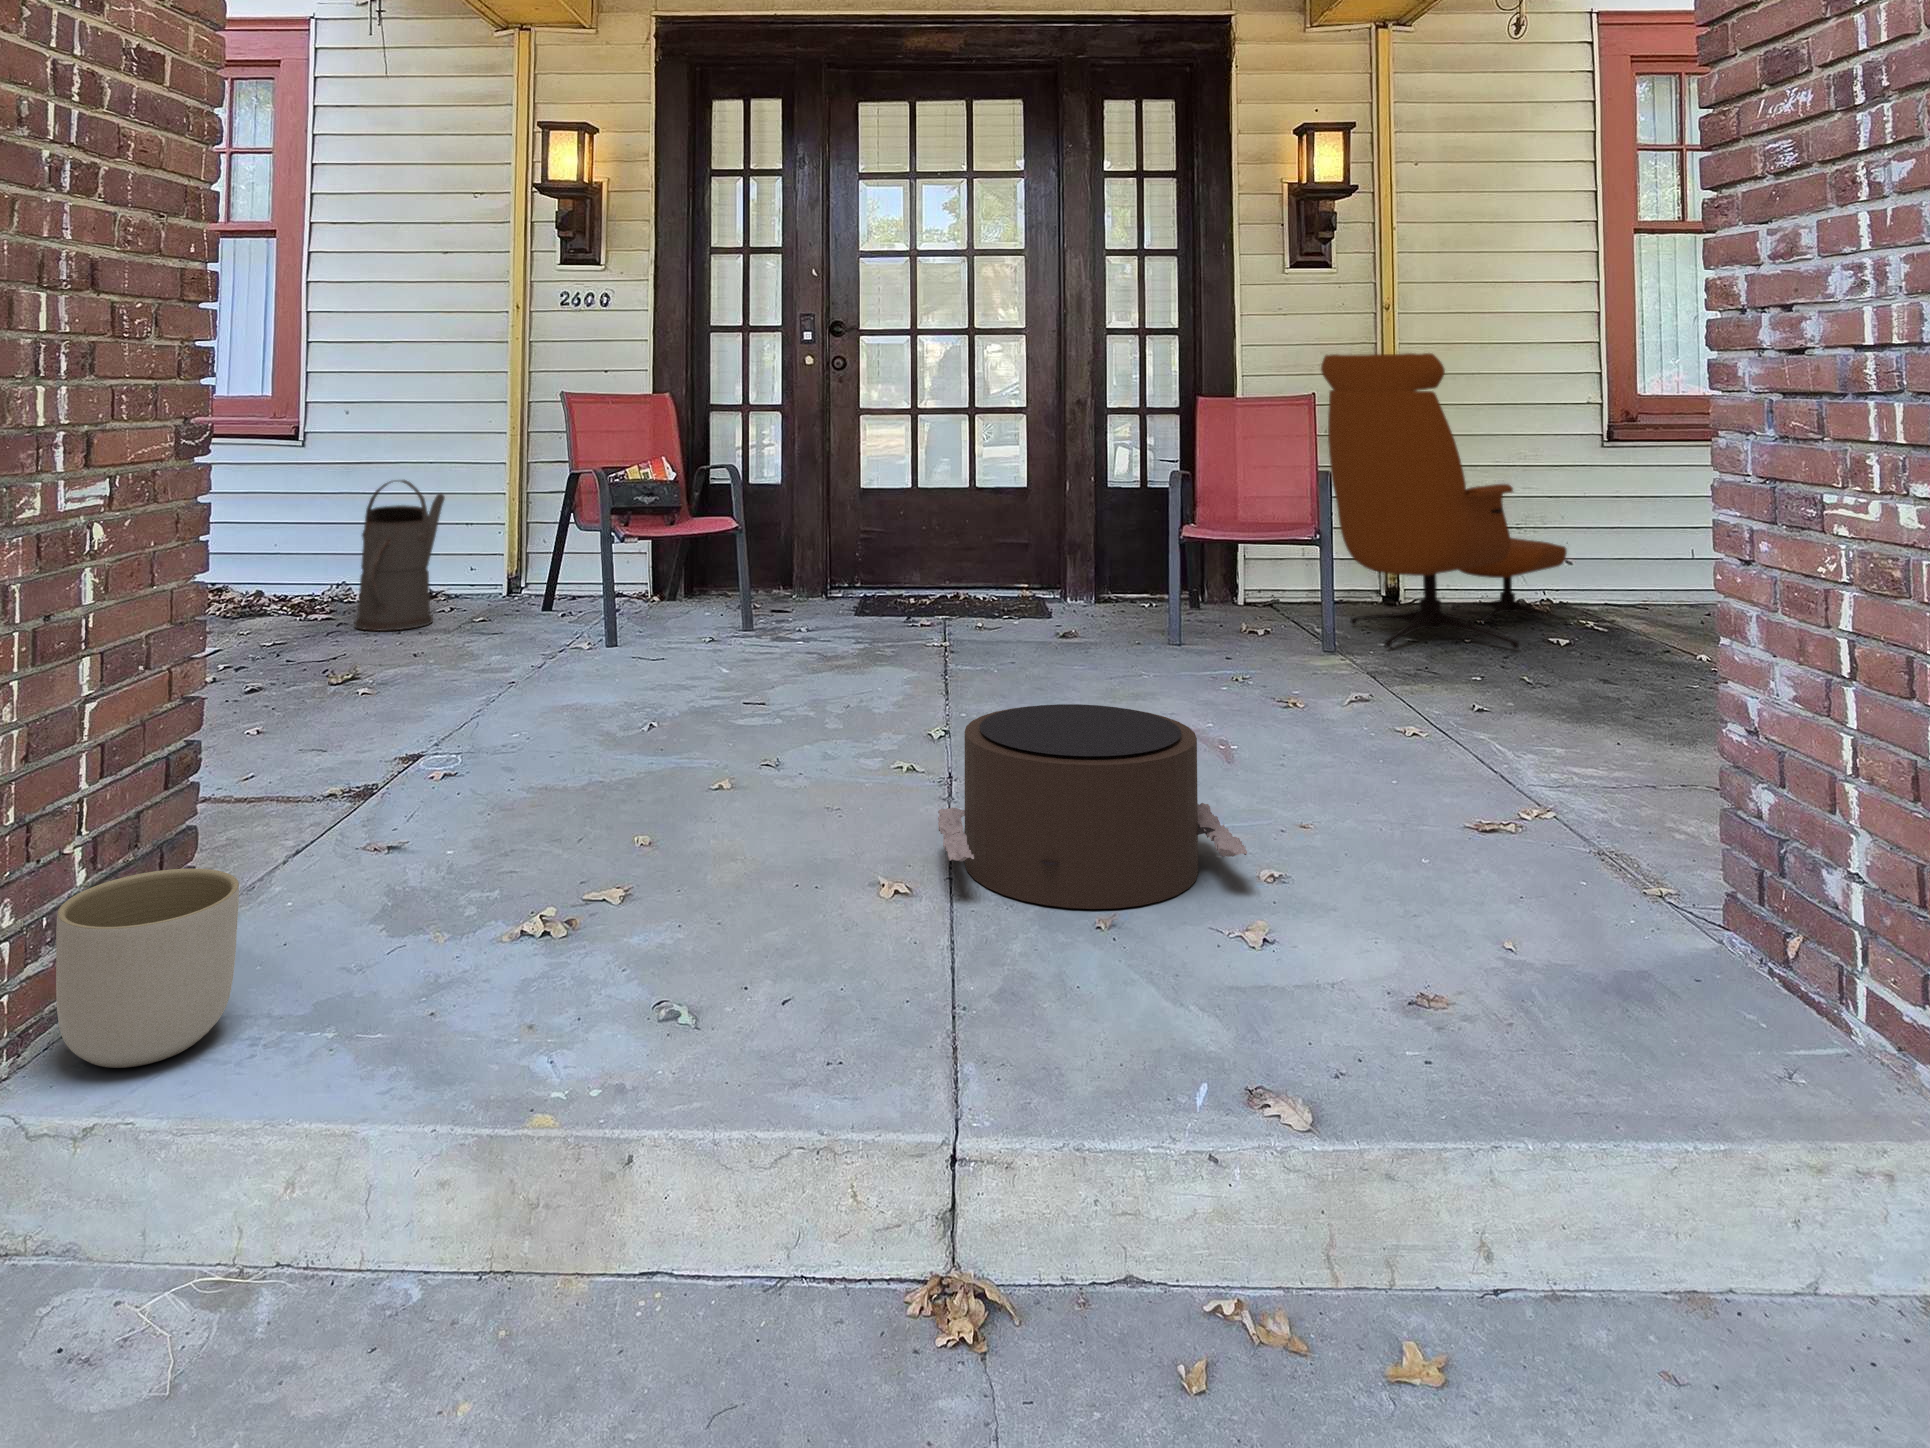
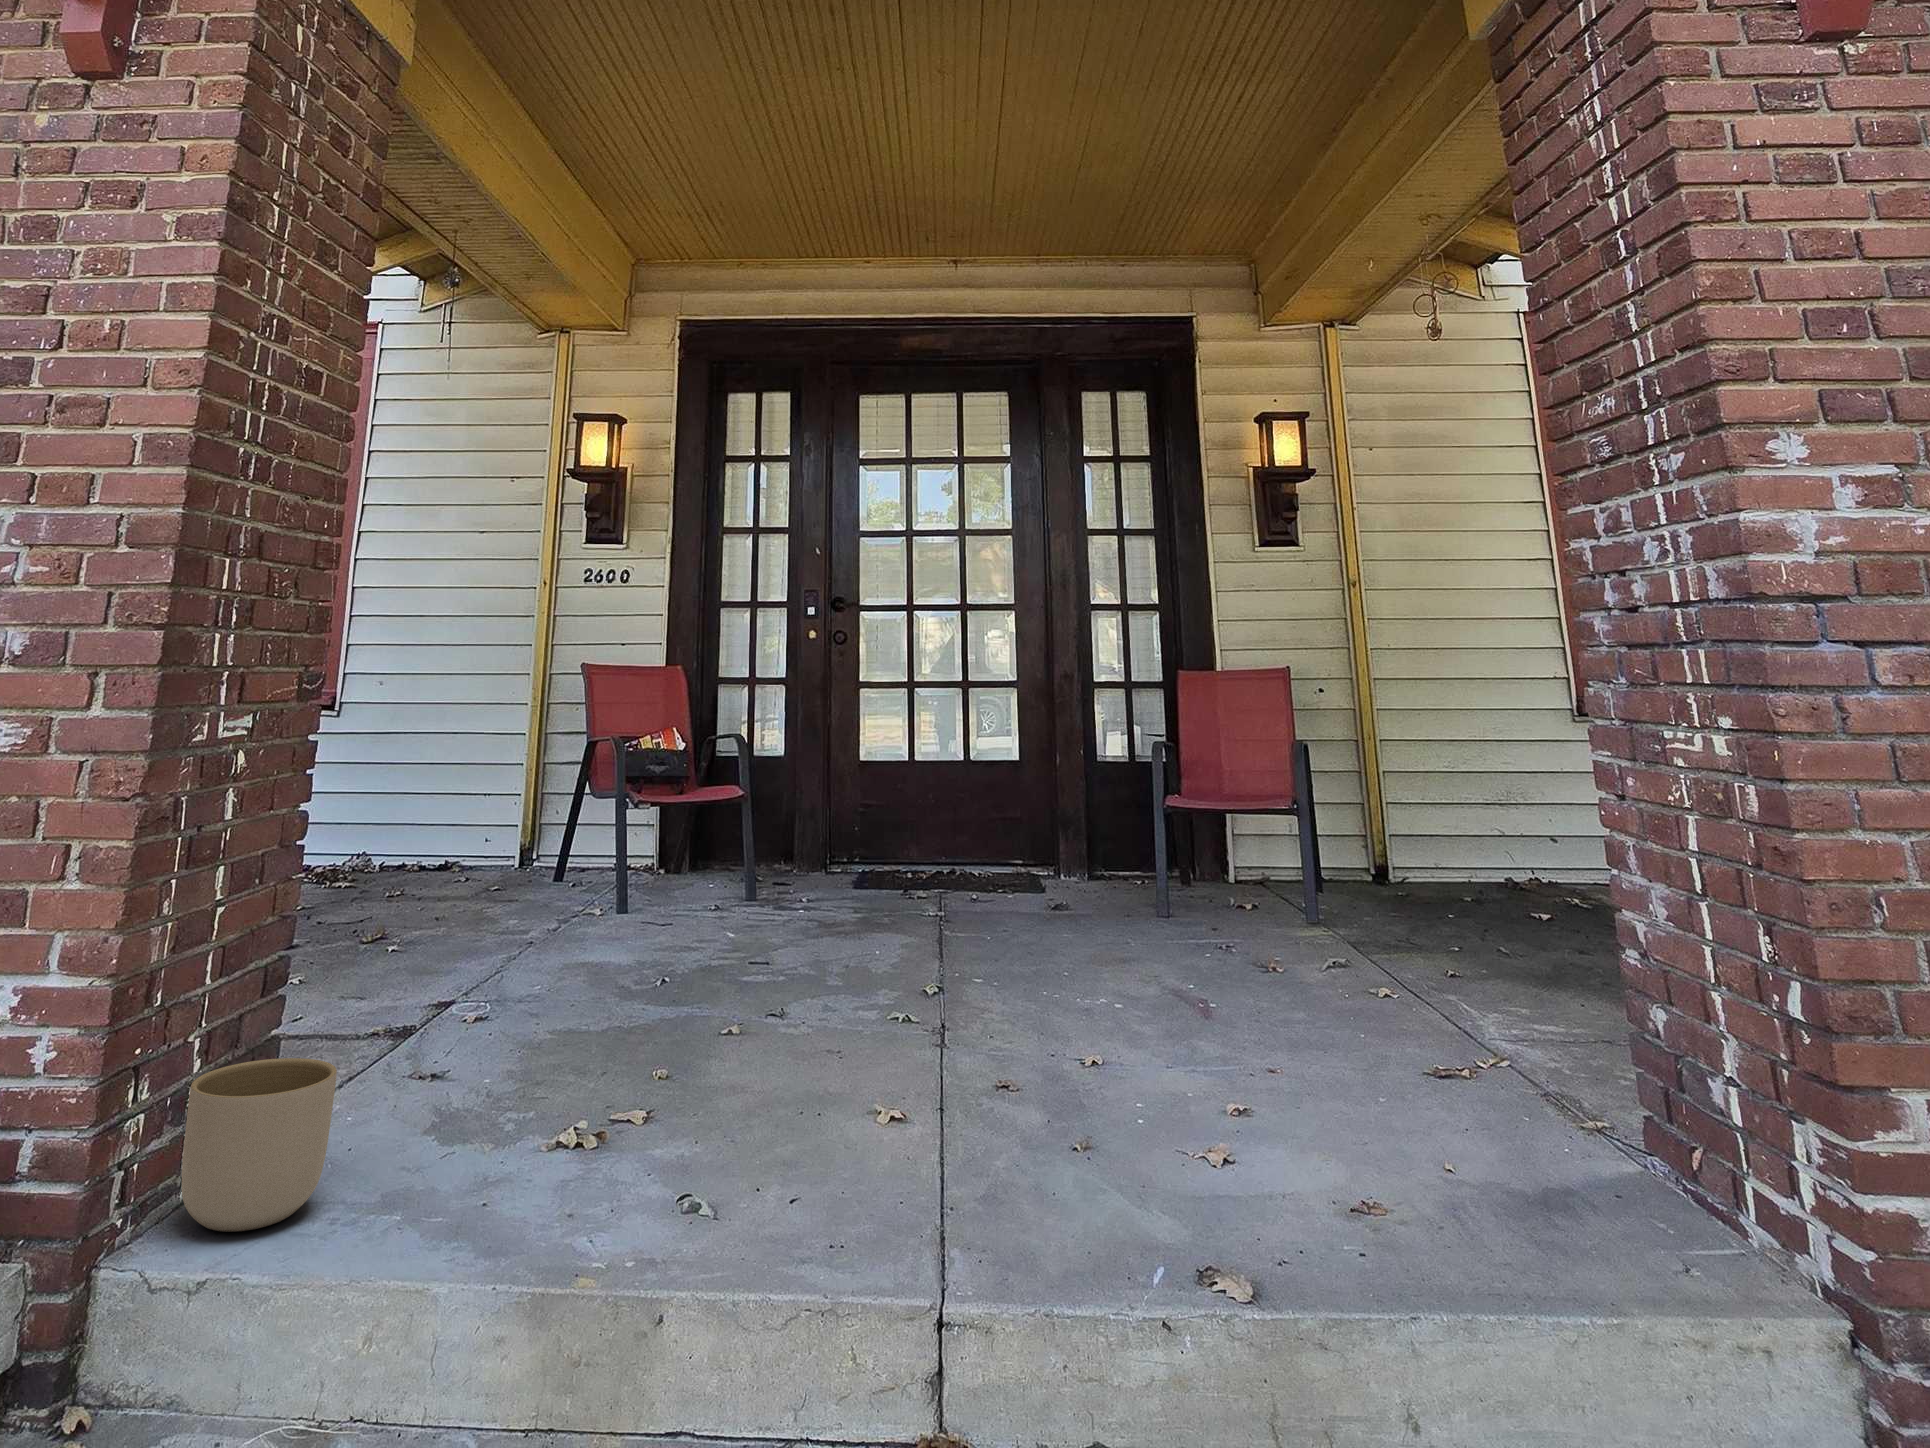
lounge chair: present [1321,353,1568,649] -> none [1283,630,1541,920]
watering can: present [354,480,445,631] -> none [390,749,479,896]
pouf: present [938,704,1247,909] -> none [932,942,1208,1127]

